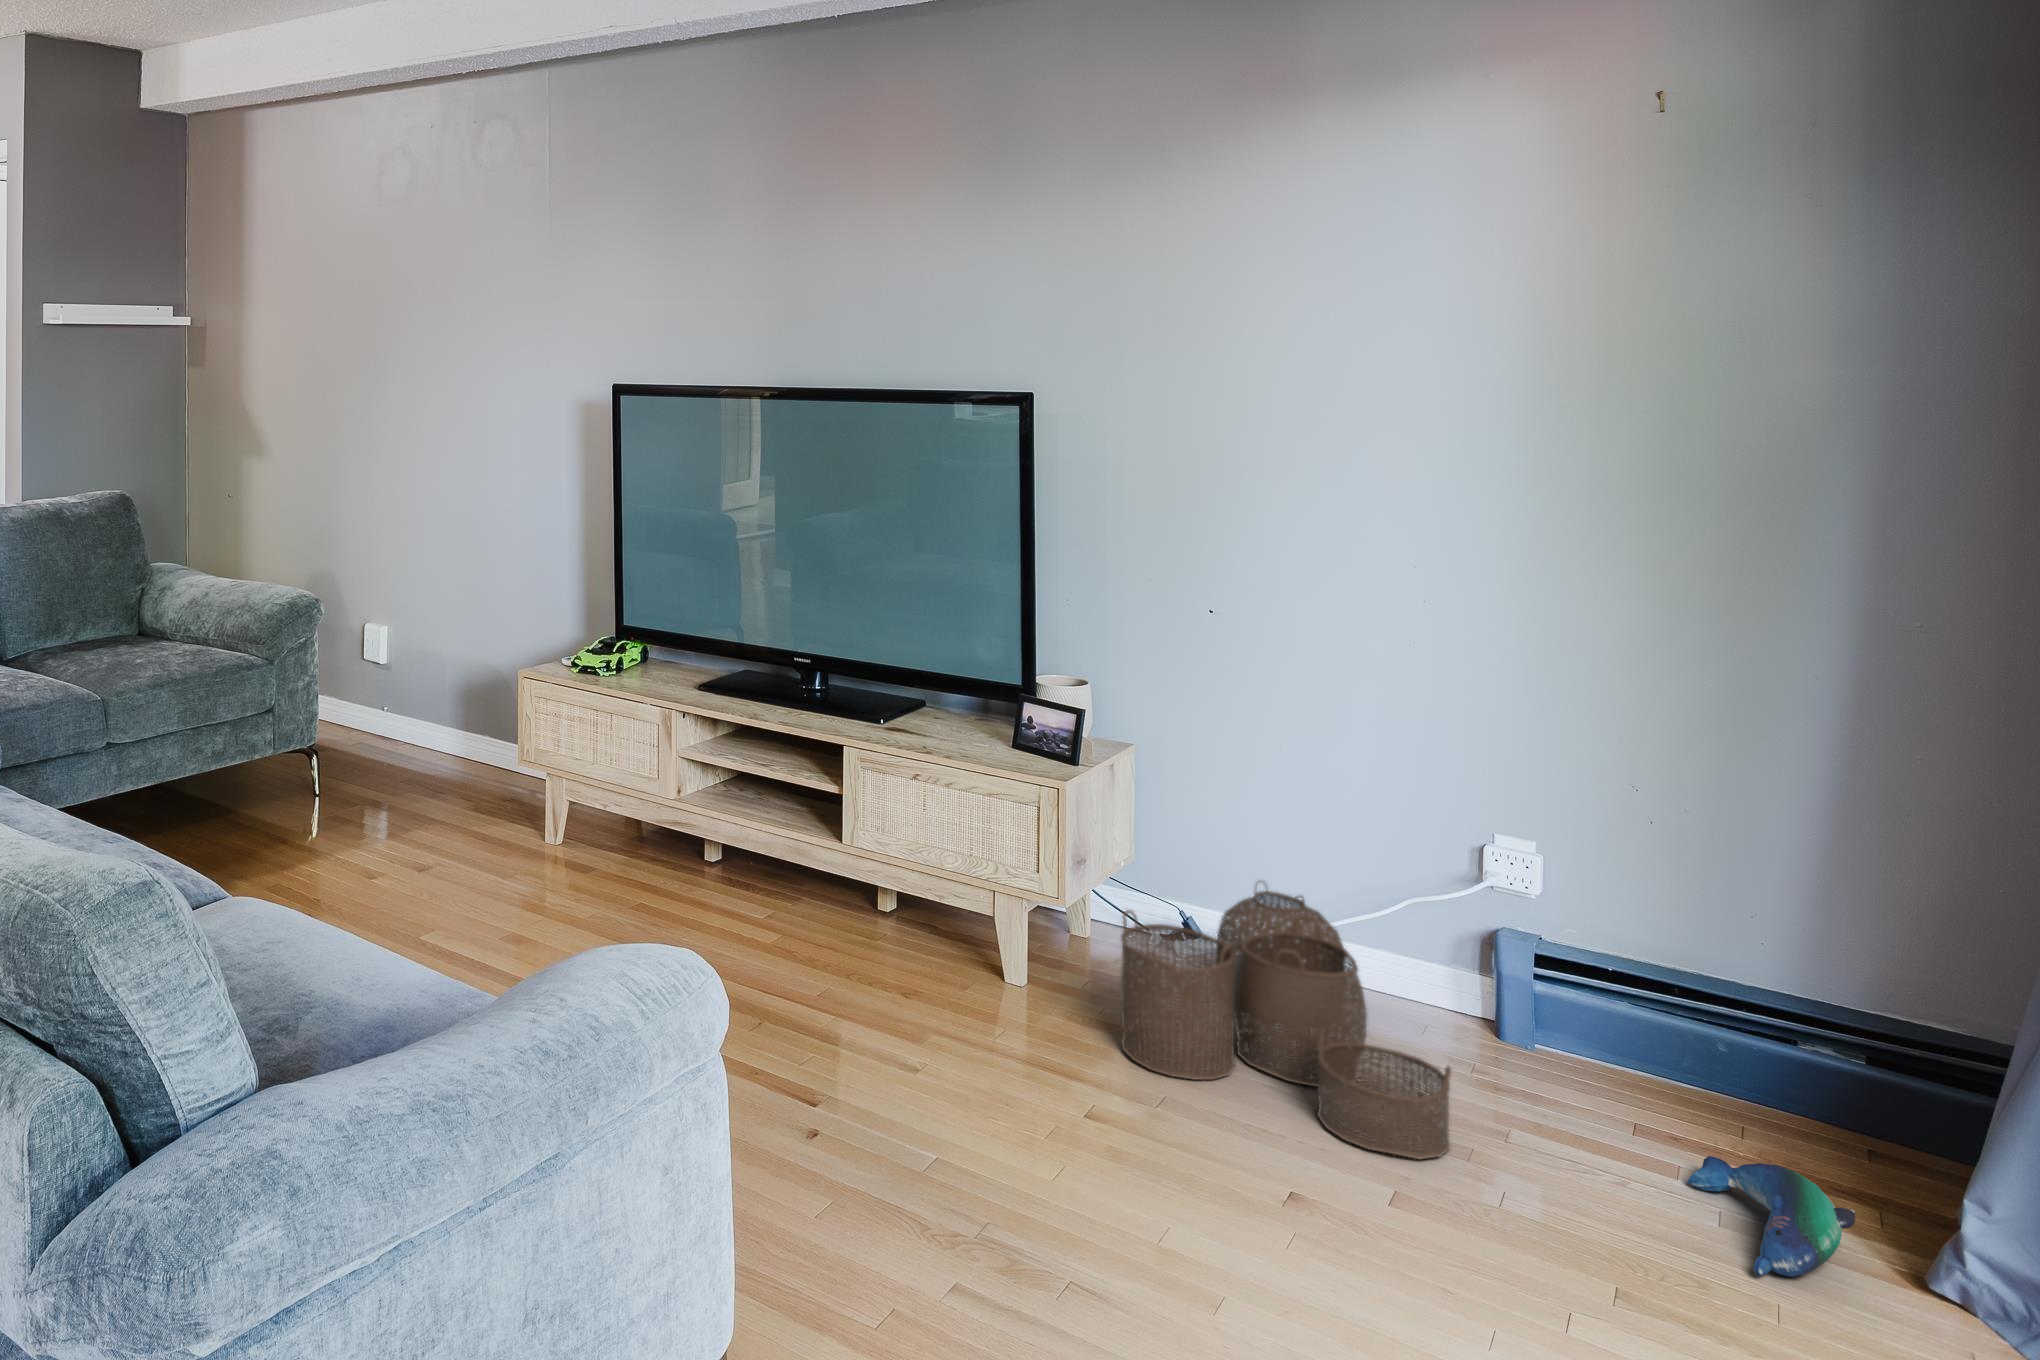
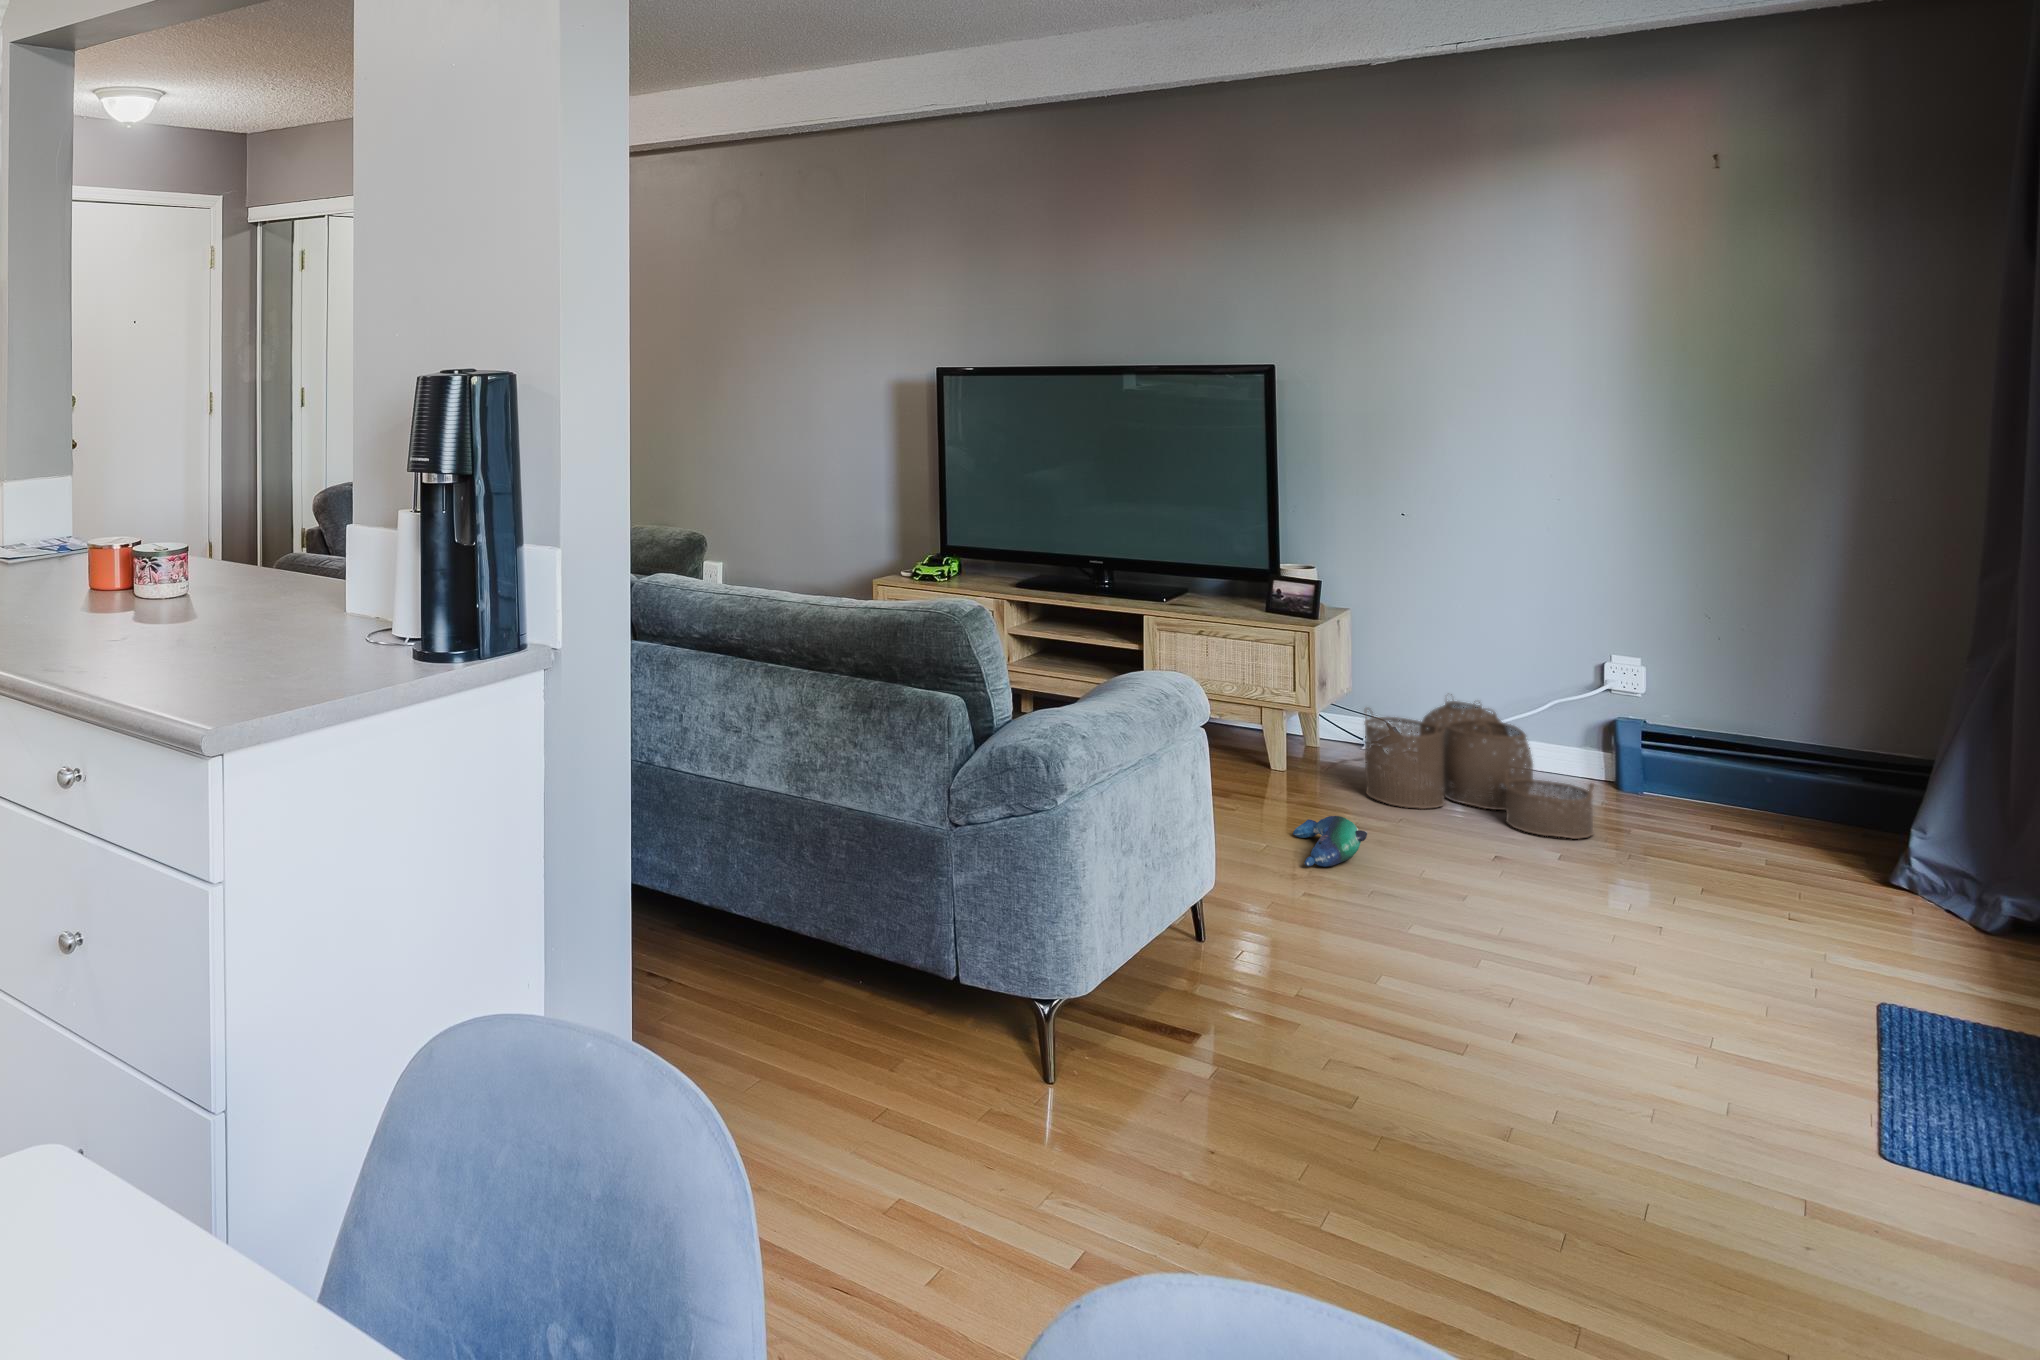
plush toy: present [1688,1156,1855,1277] -> present [1293,816,1367,867]

